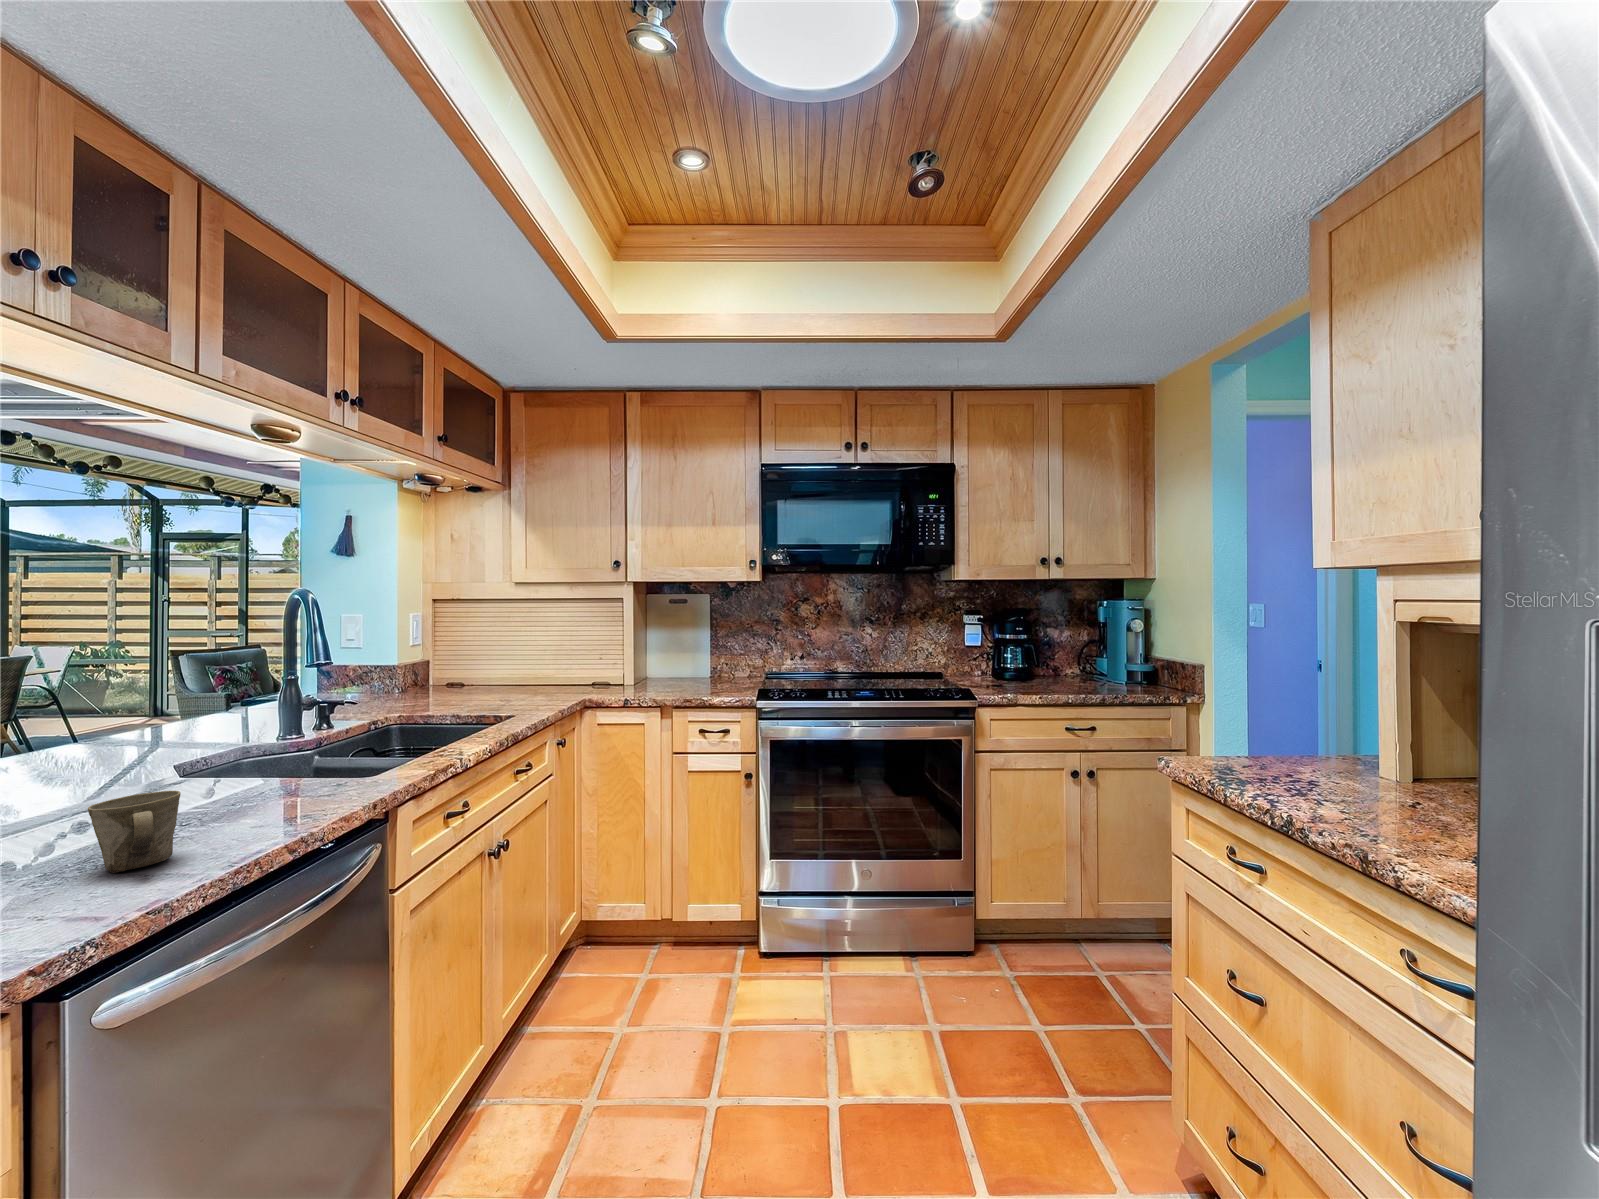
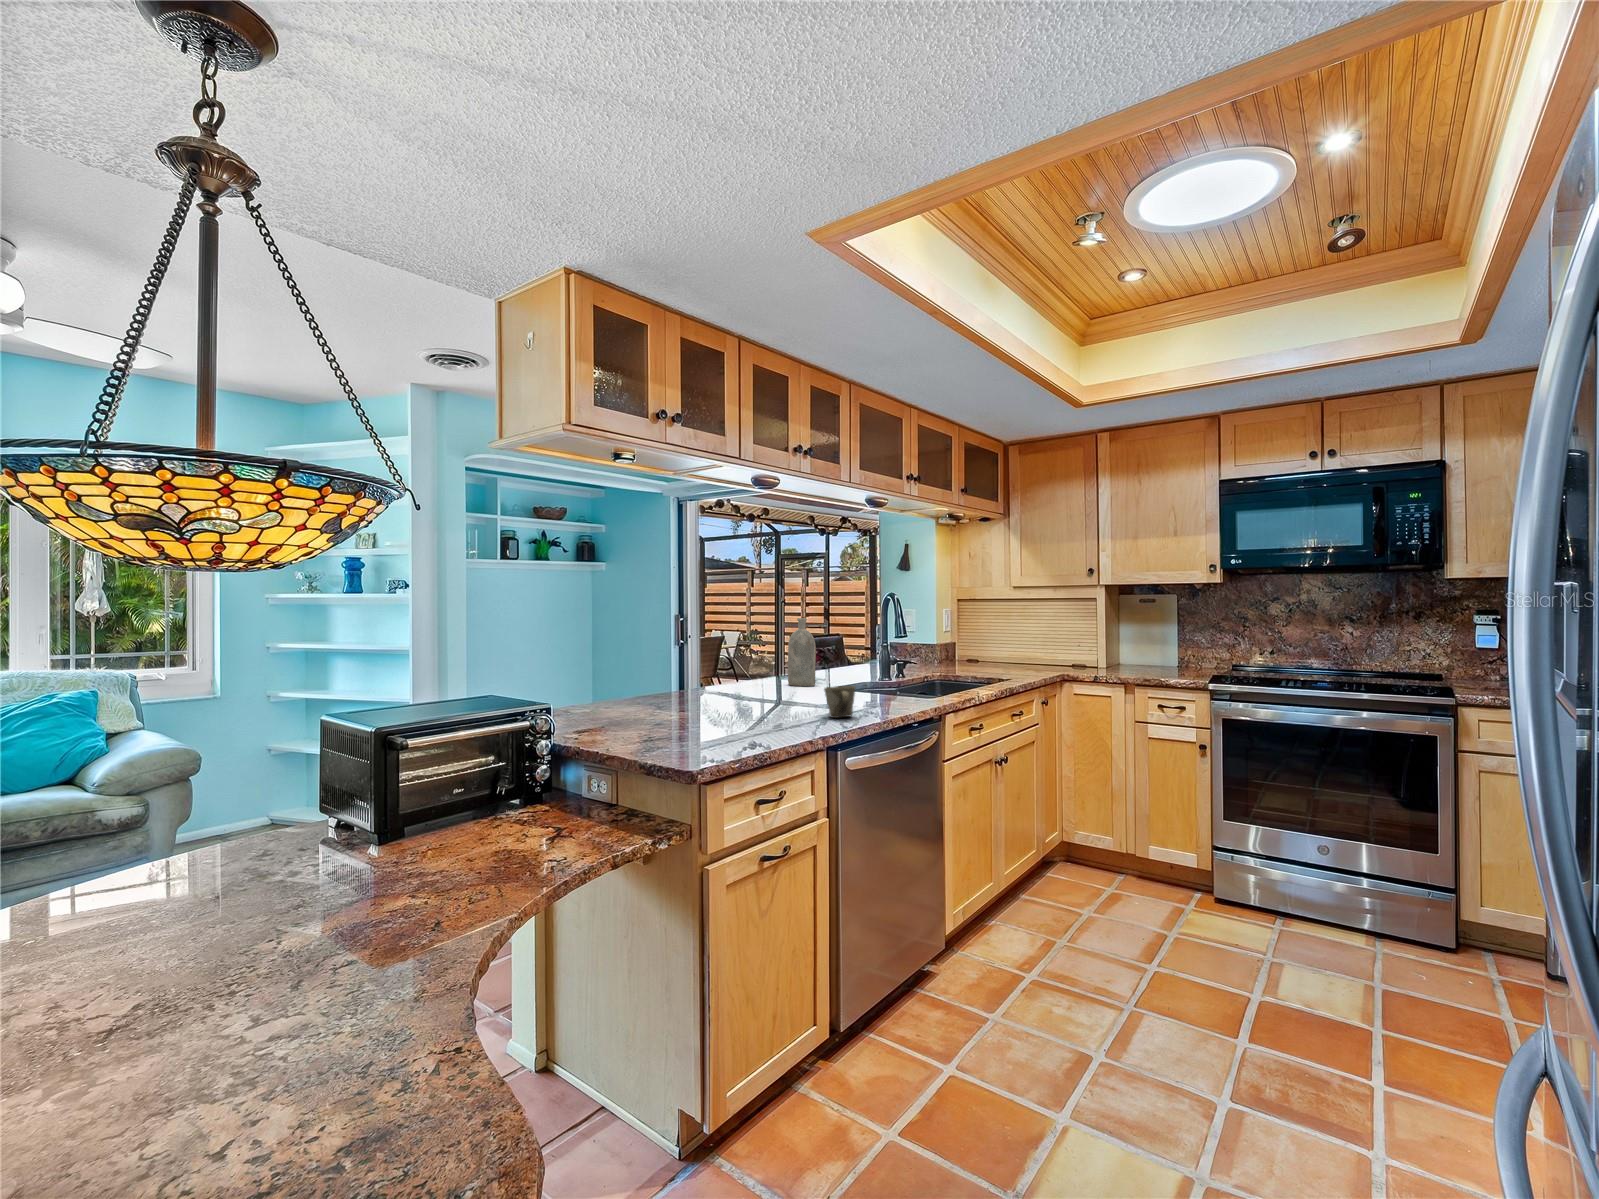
bottle: none [61,638,133,772] -> present [788,618,816,686]

